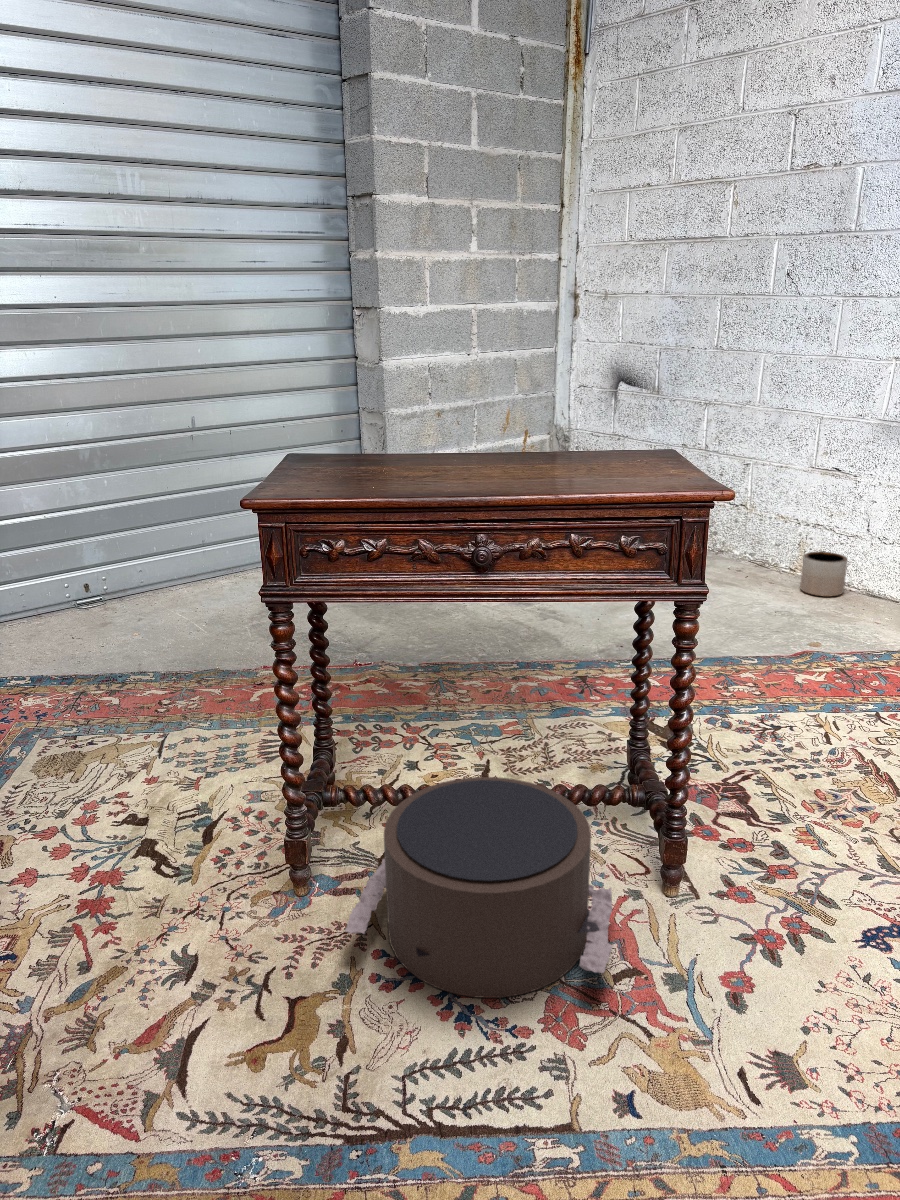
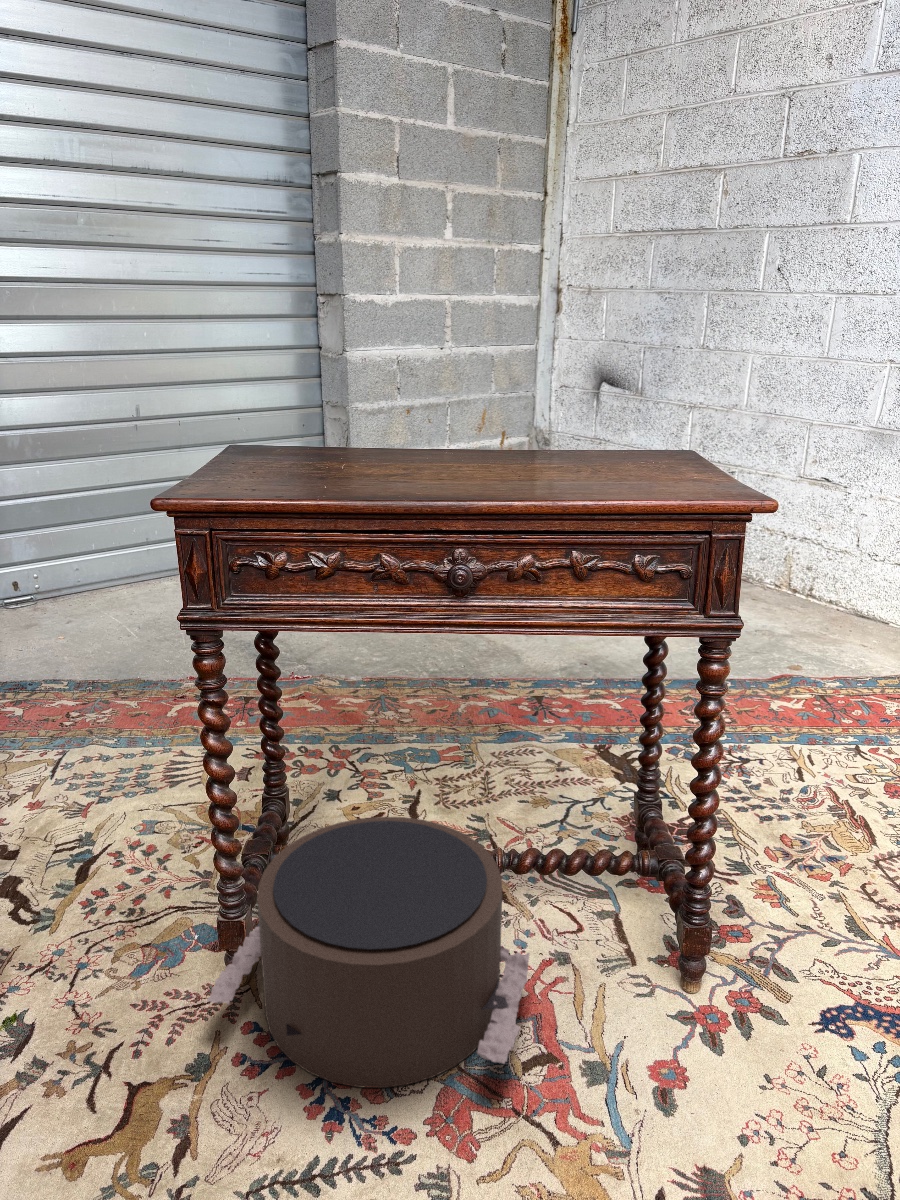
planter: present [800,552,847,597] -> none [786,567,837,616]

